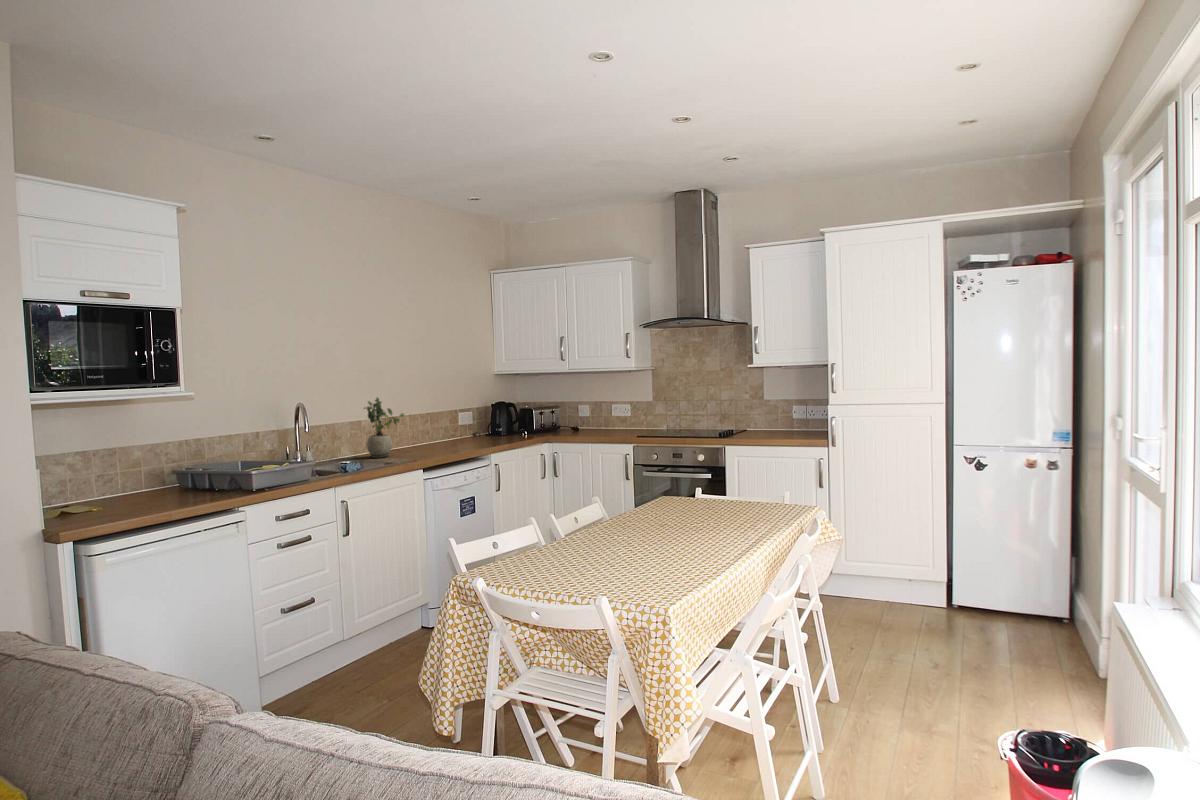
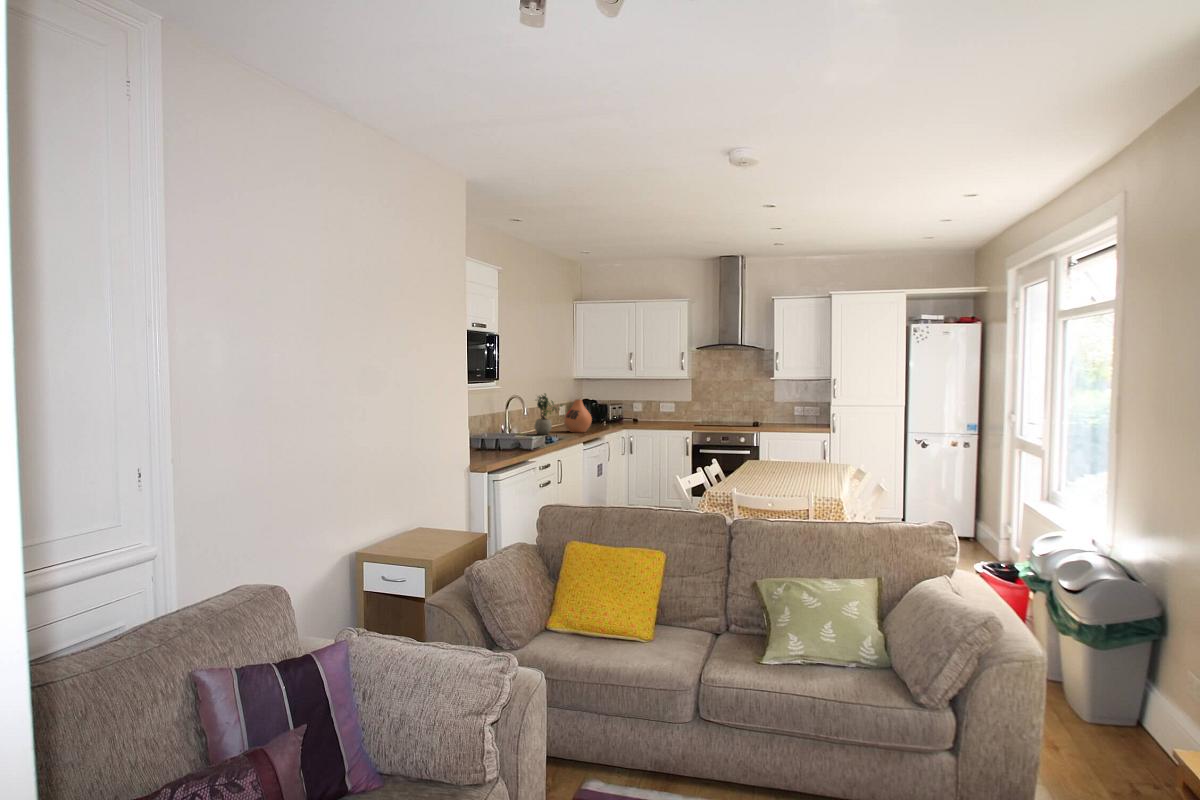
vase: none [420,405,464,452] -> present [564,399,592,432]

